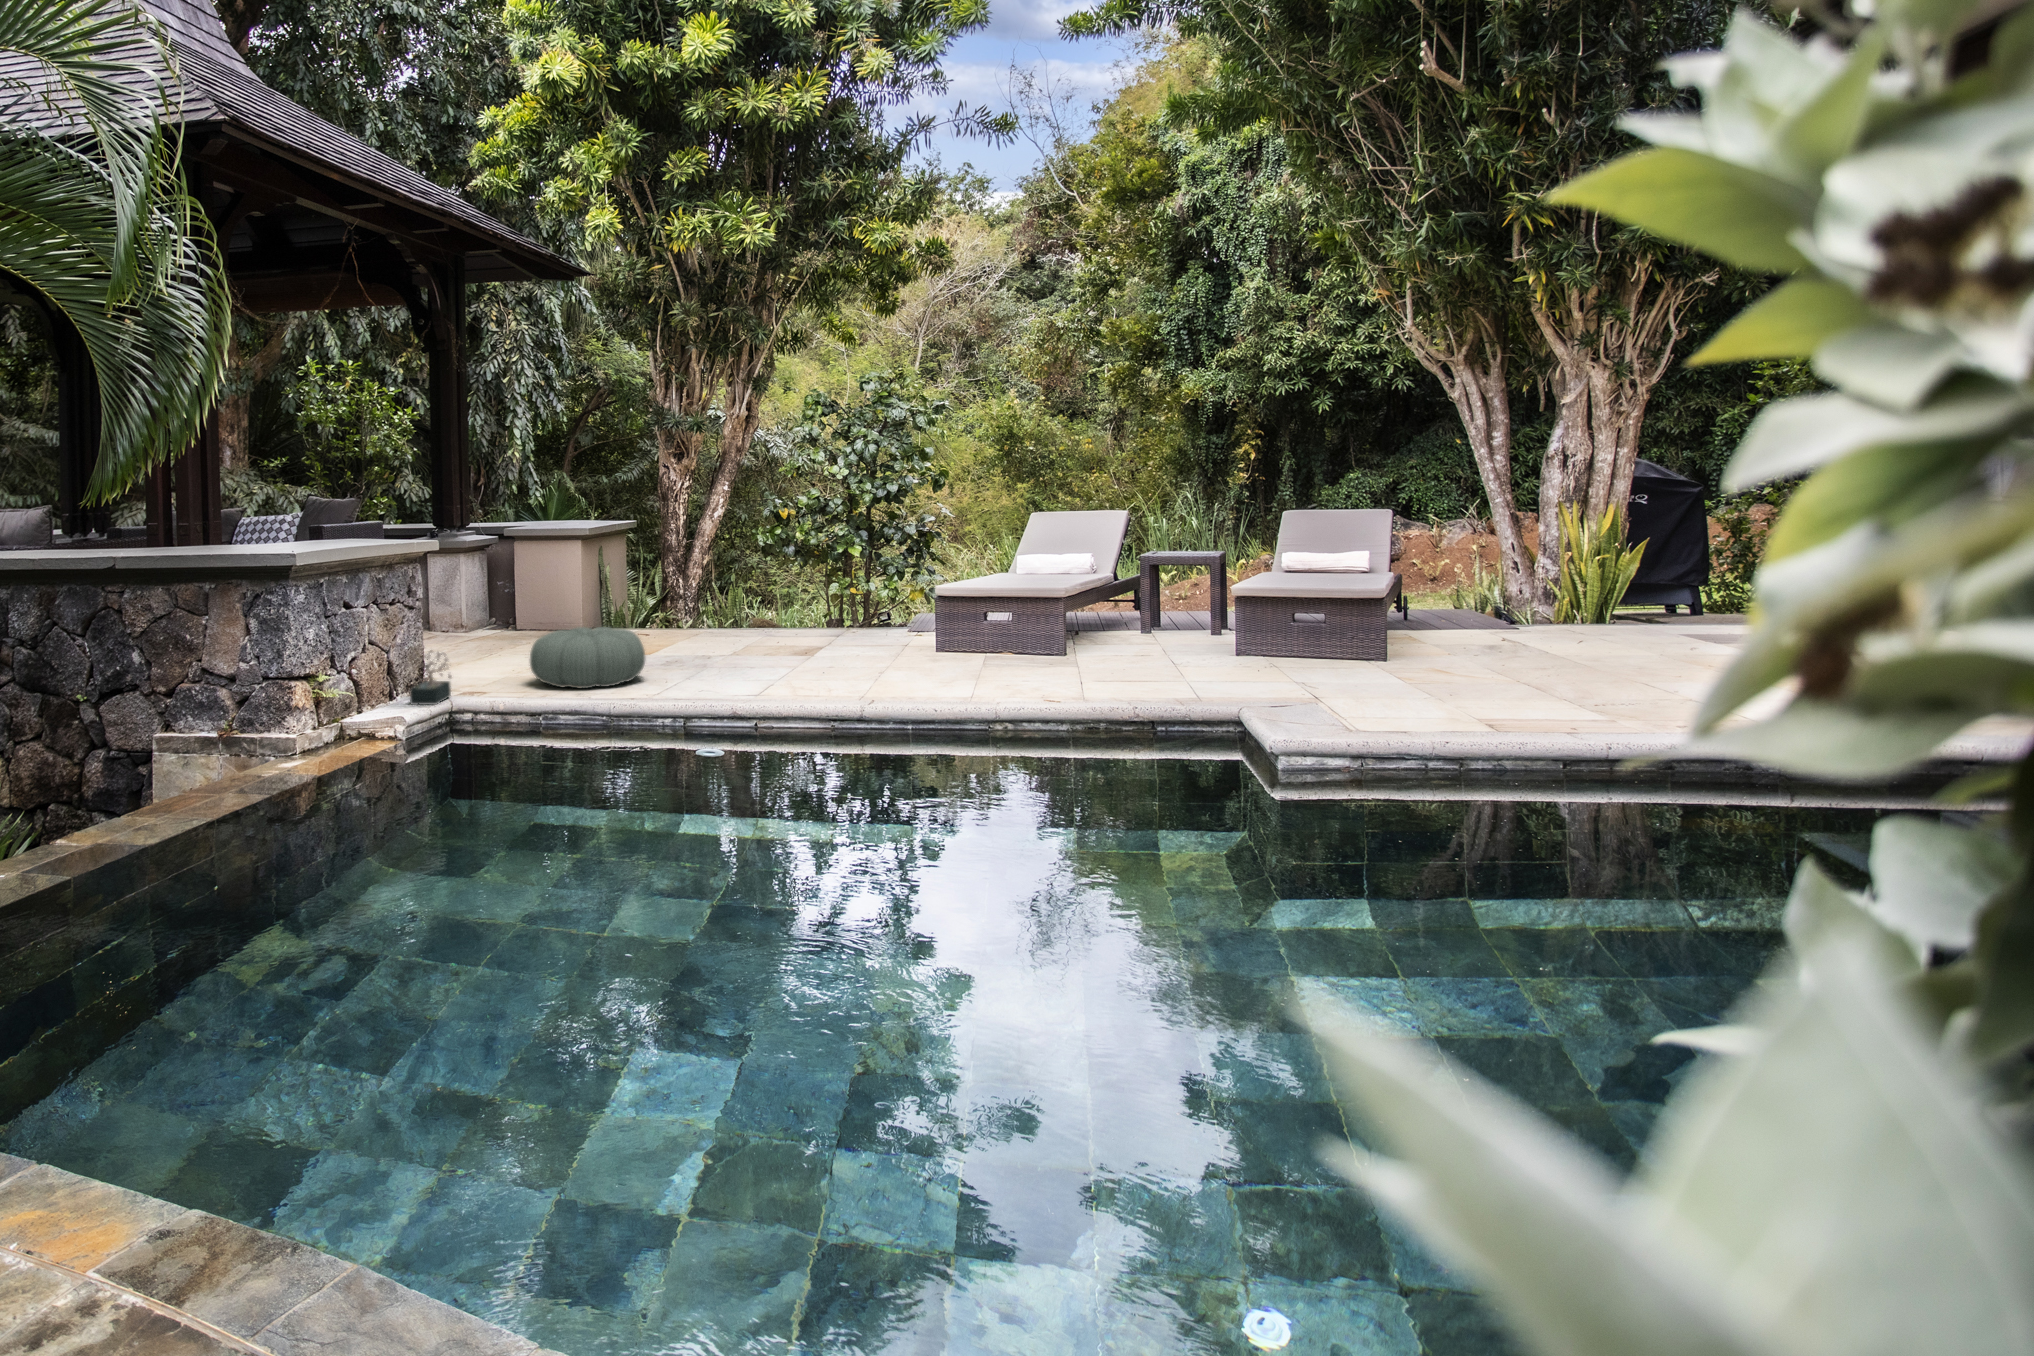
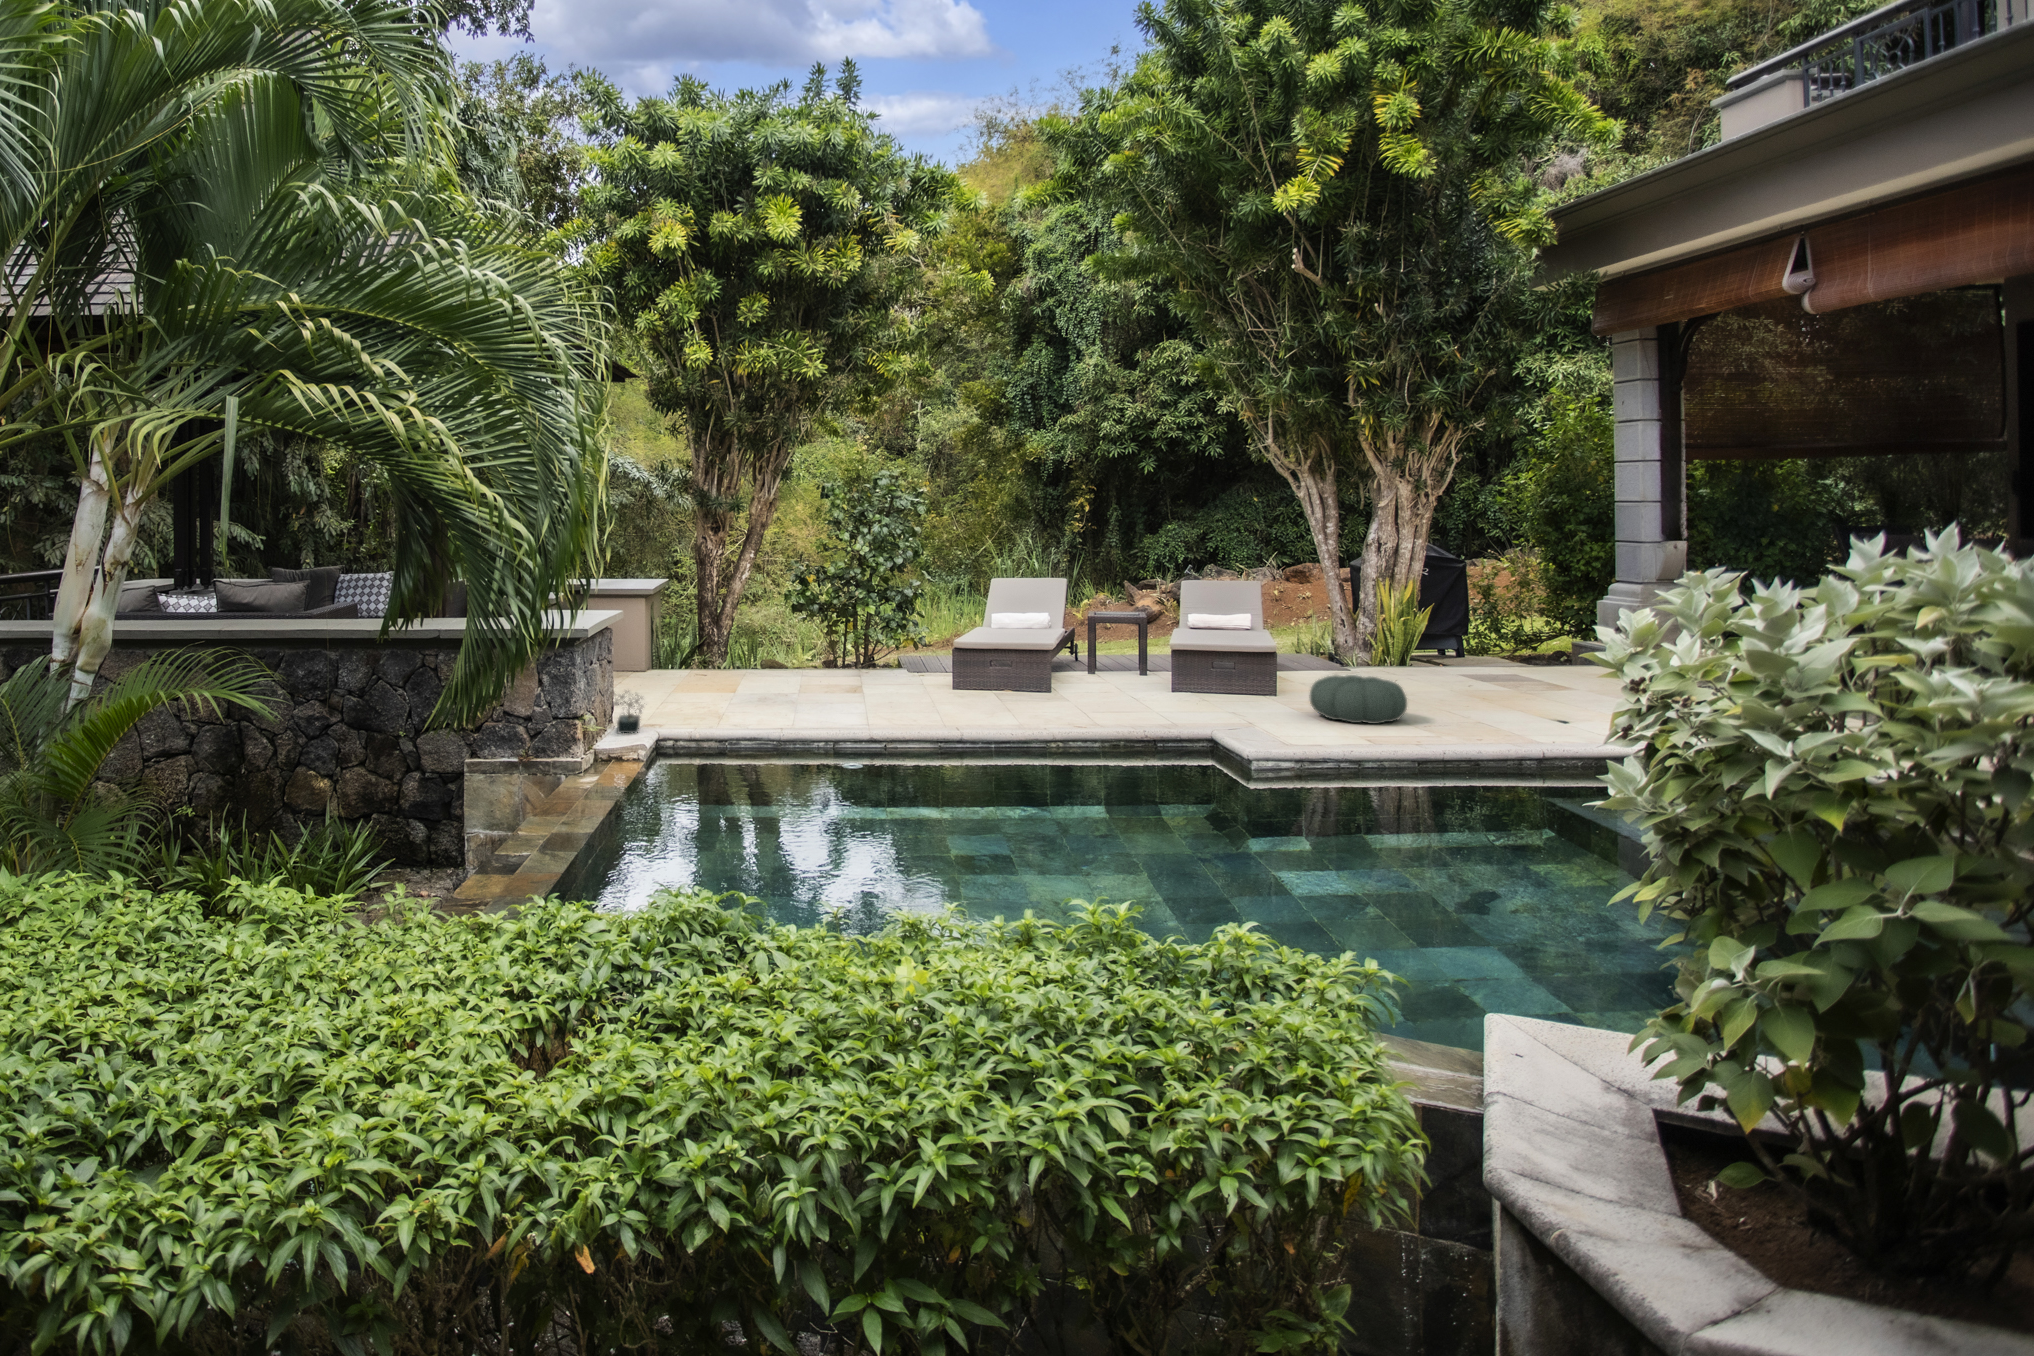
pouf: present [530,627,645,689] -> present [1310,675,1407,724]

